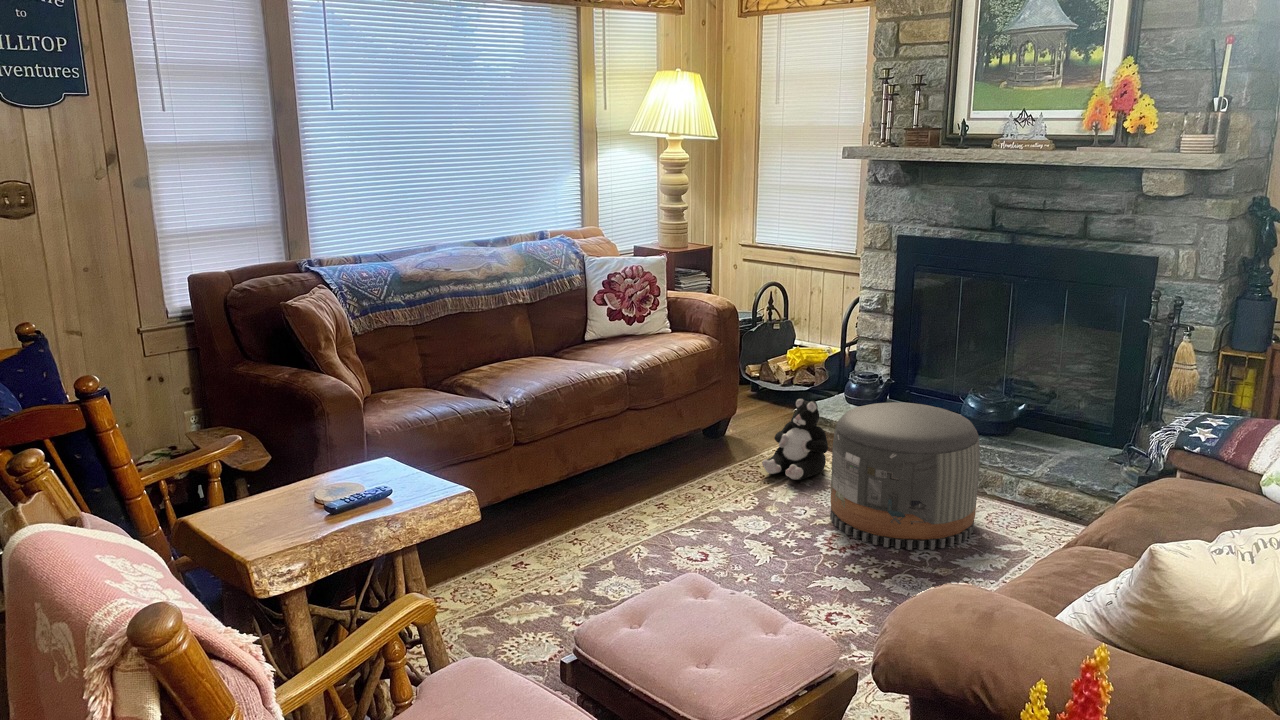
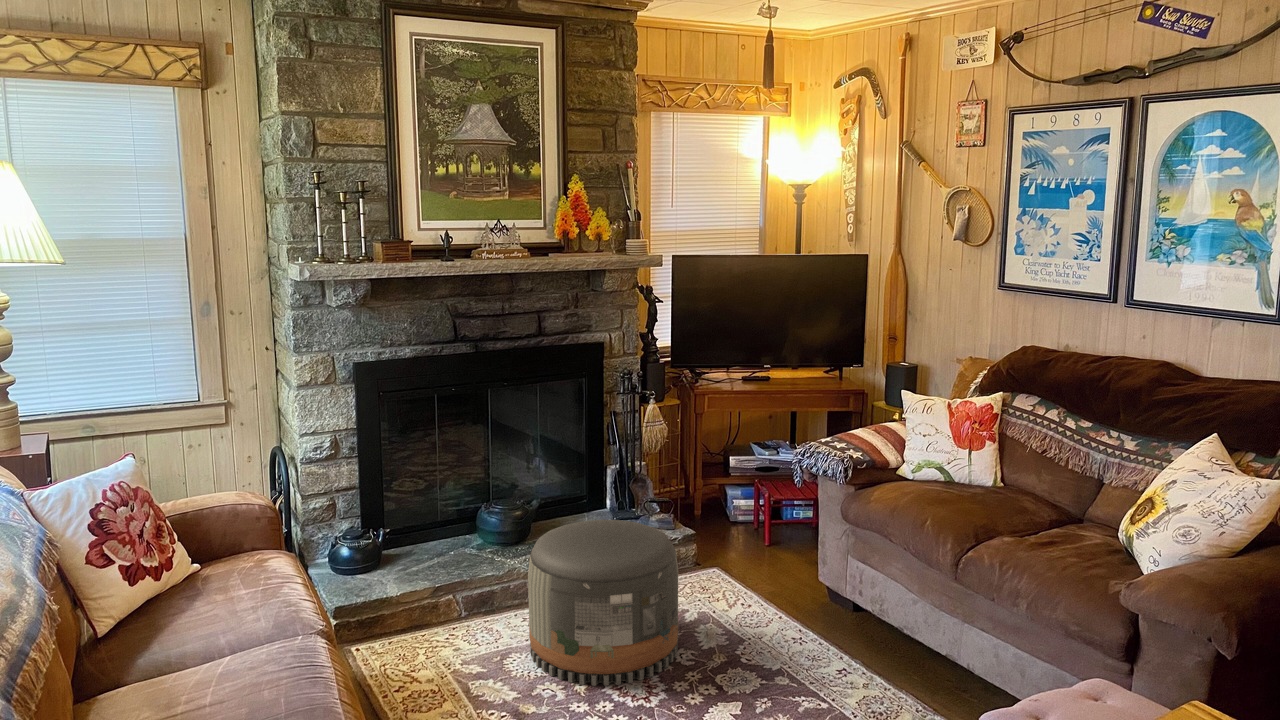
plush toy: present [762,398,828,480] -> none [389,575,476,687]

